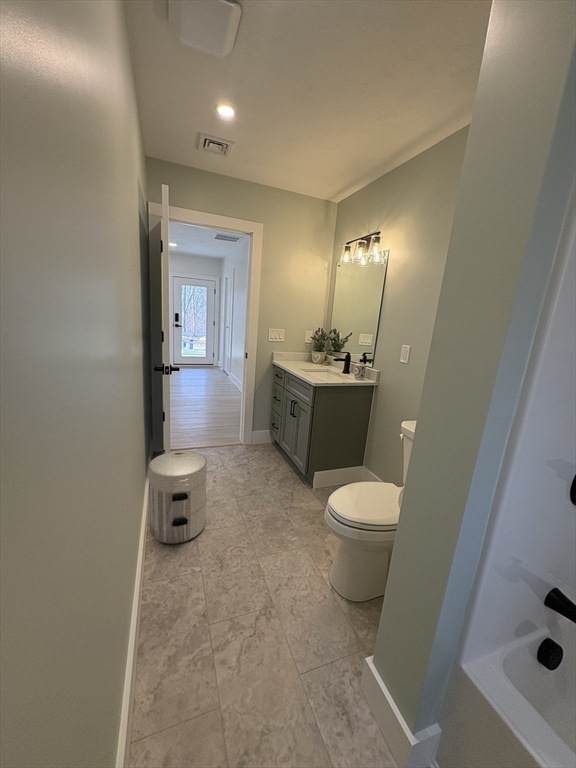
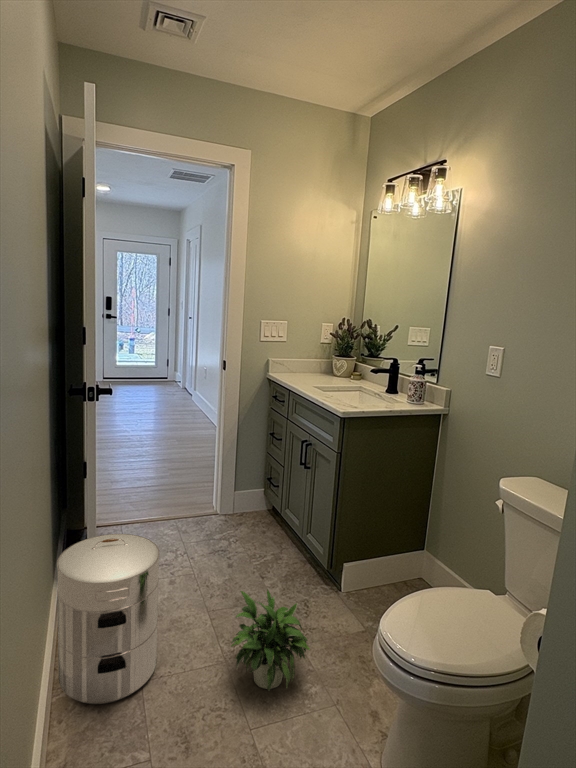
potted plant: none [247,483,292,538] -> present [231,590,310,691]

